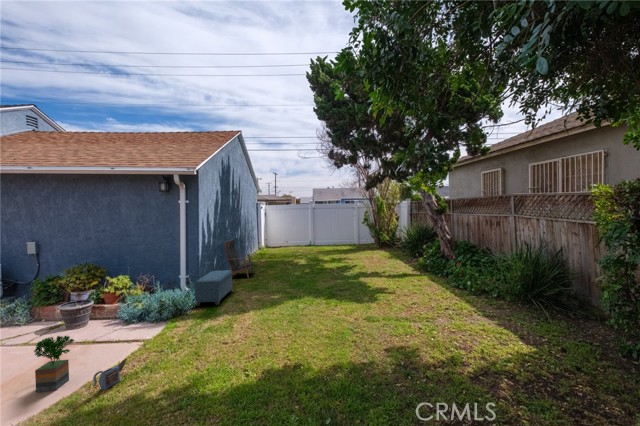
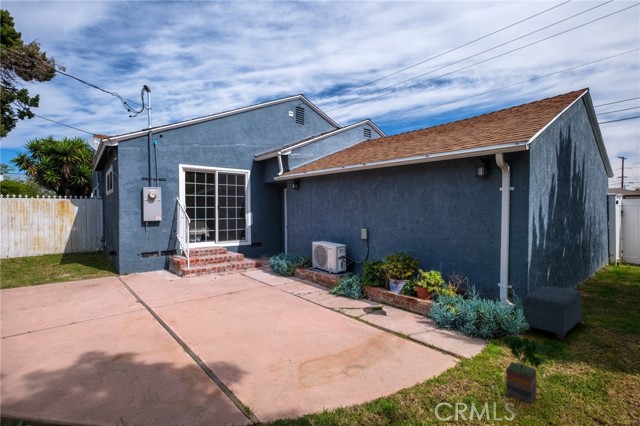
lounge chair: present [224,239,253,279] -> none [561,244,617,309]
potted tree: present [34,336,74,392] -> present [502,335,545,403]
watering can: present [93,359,127,390] -> none [411,380,447,411]

